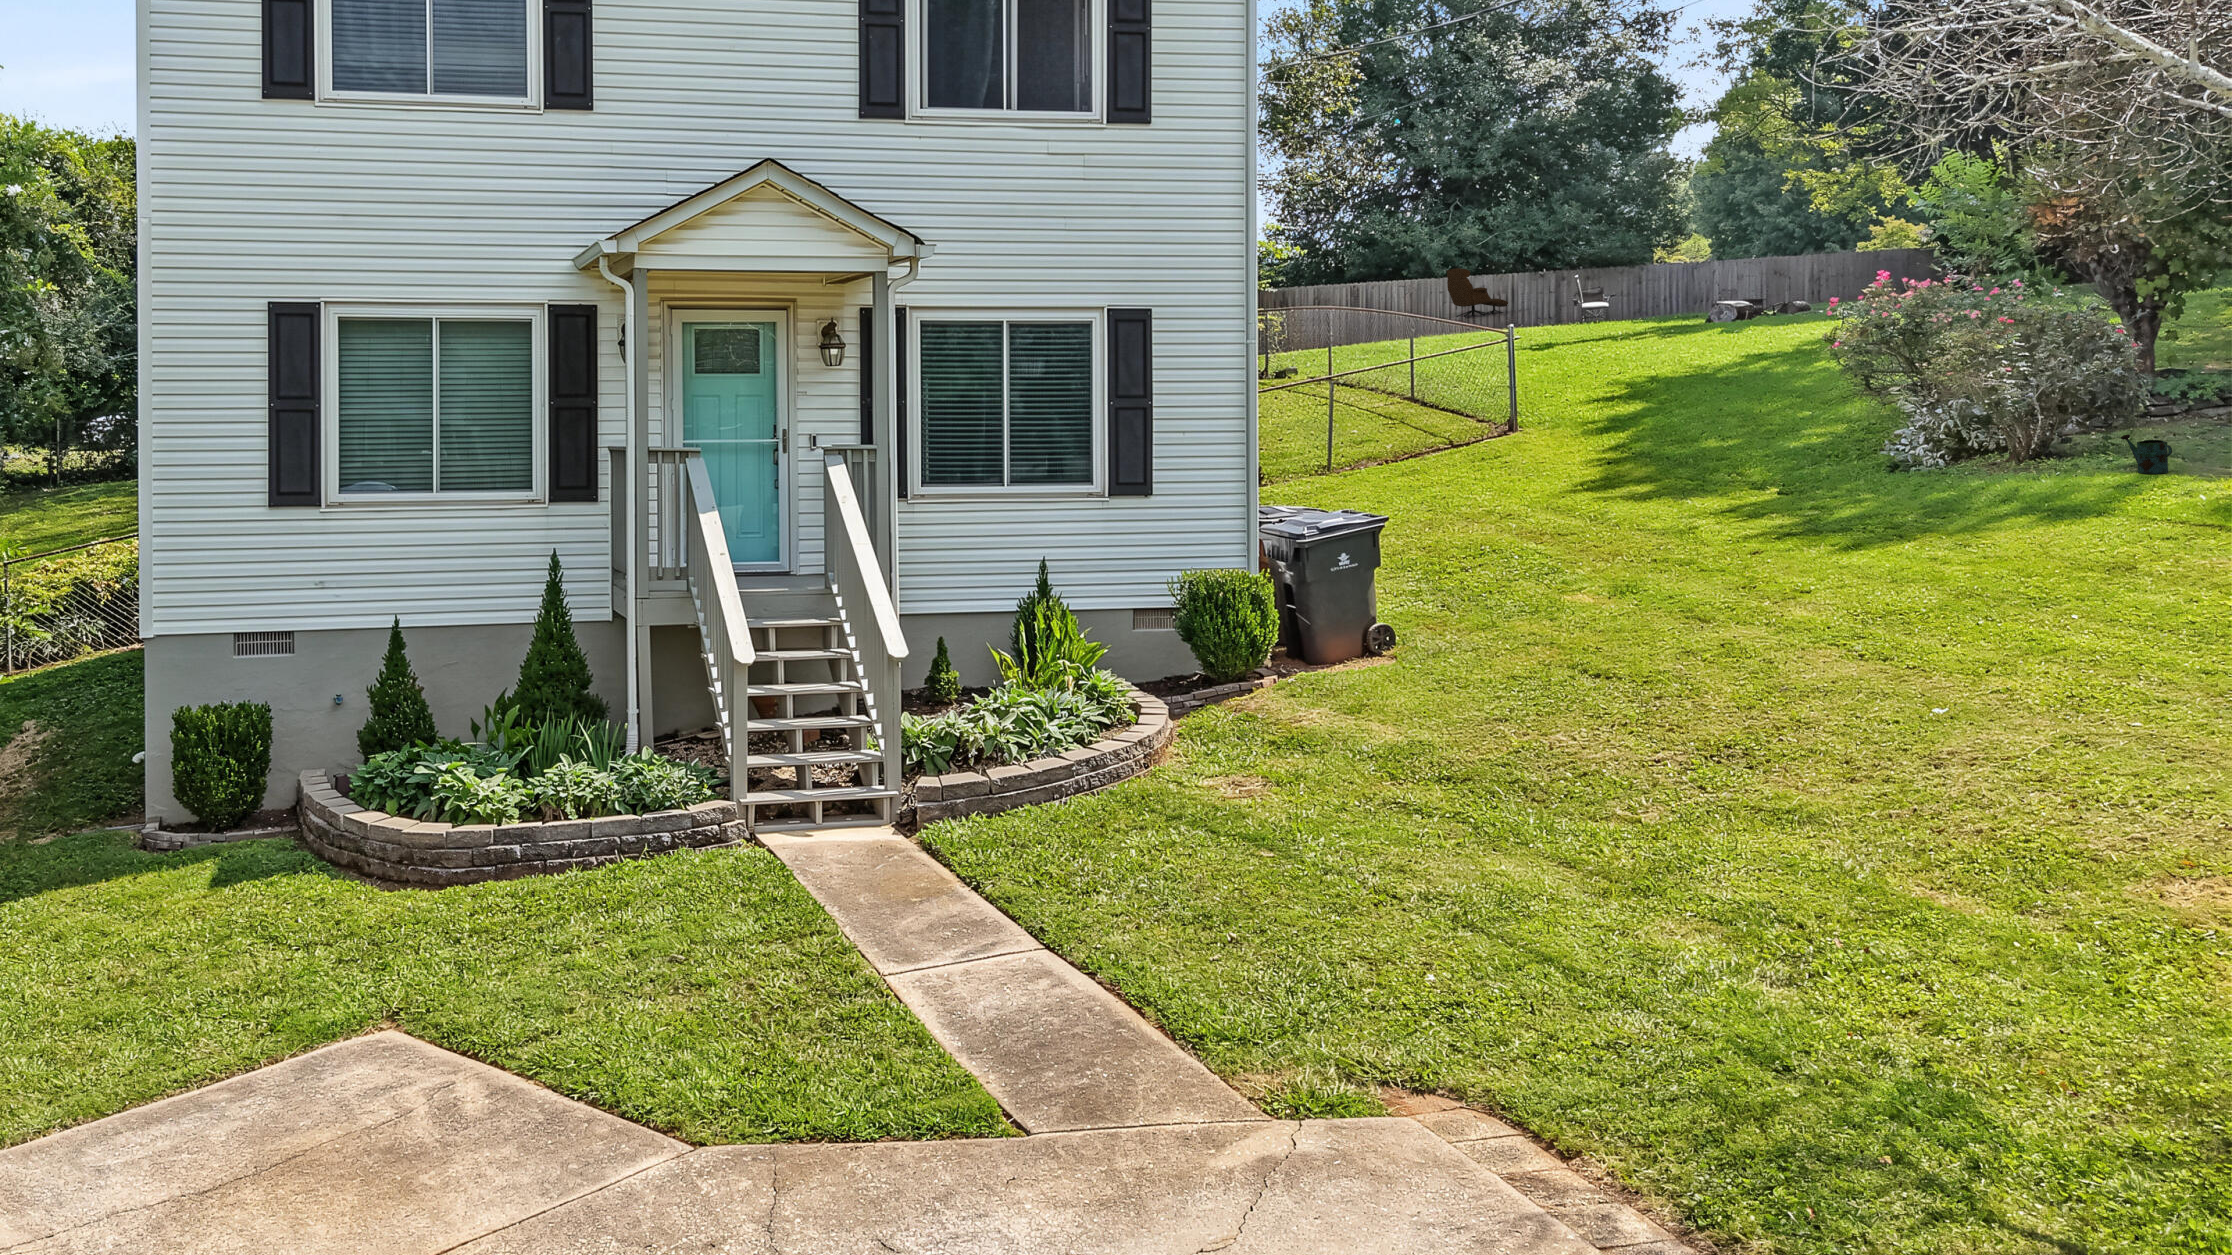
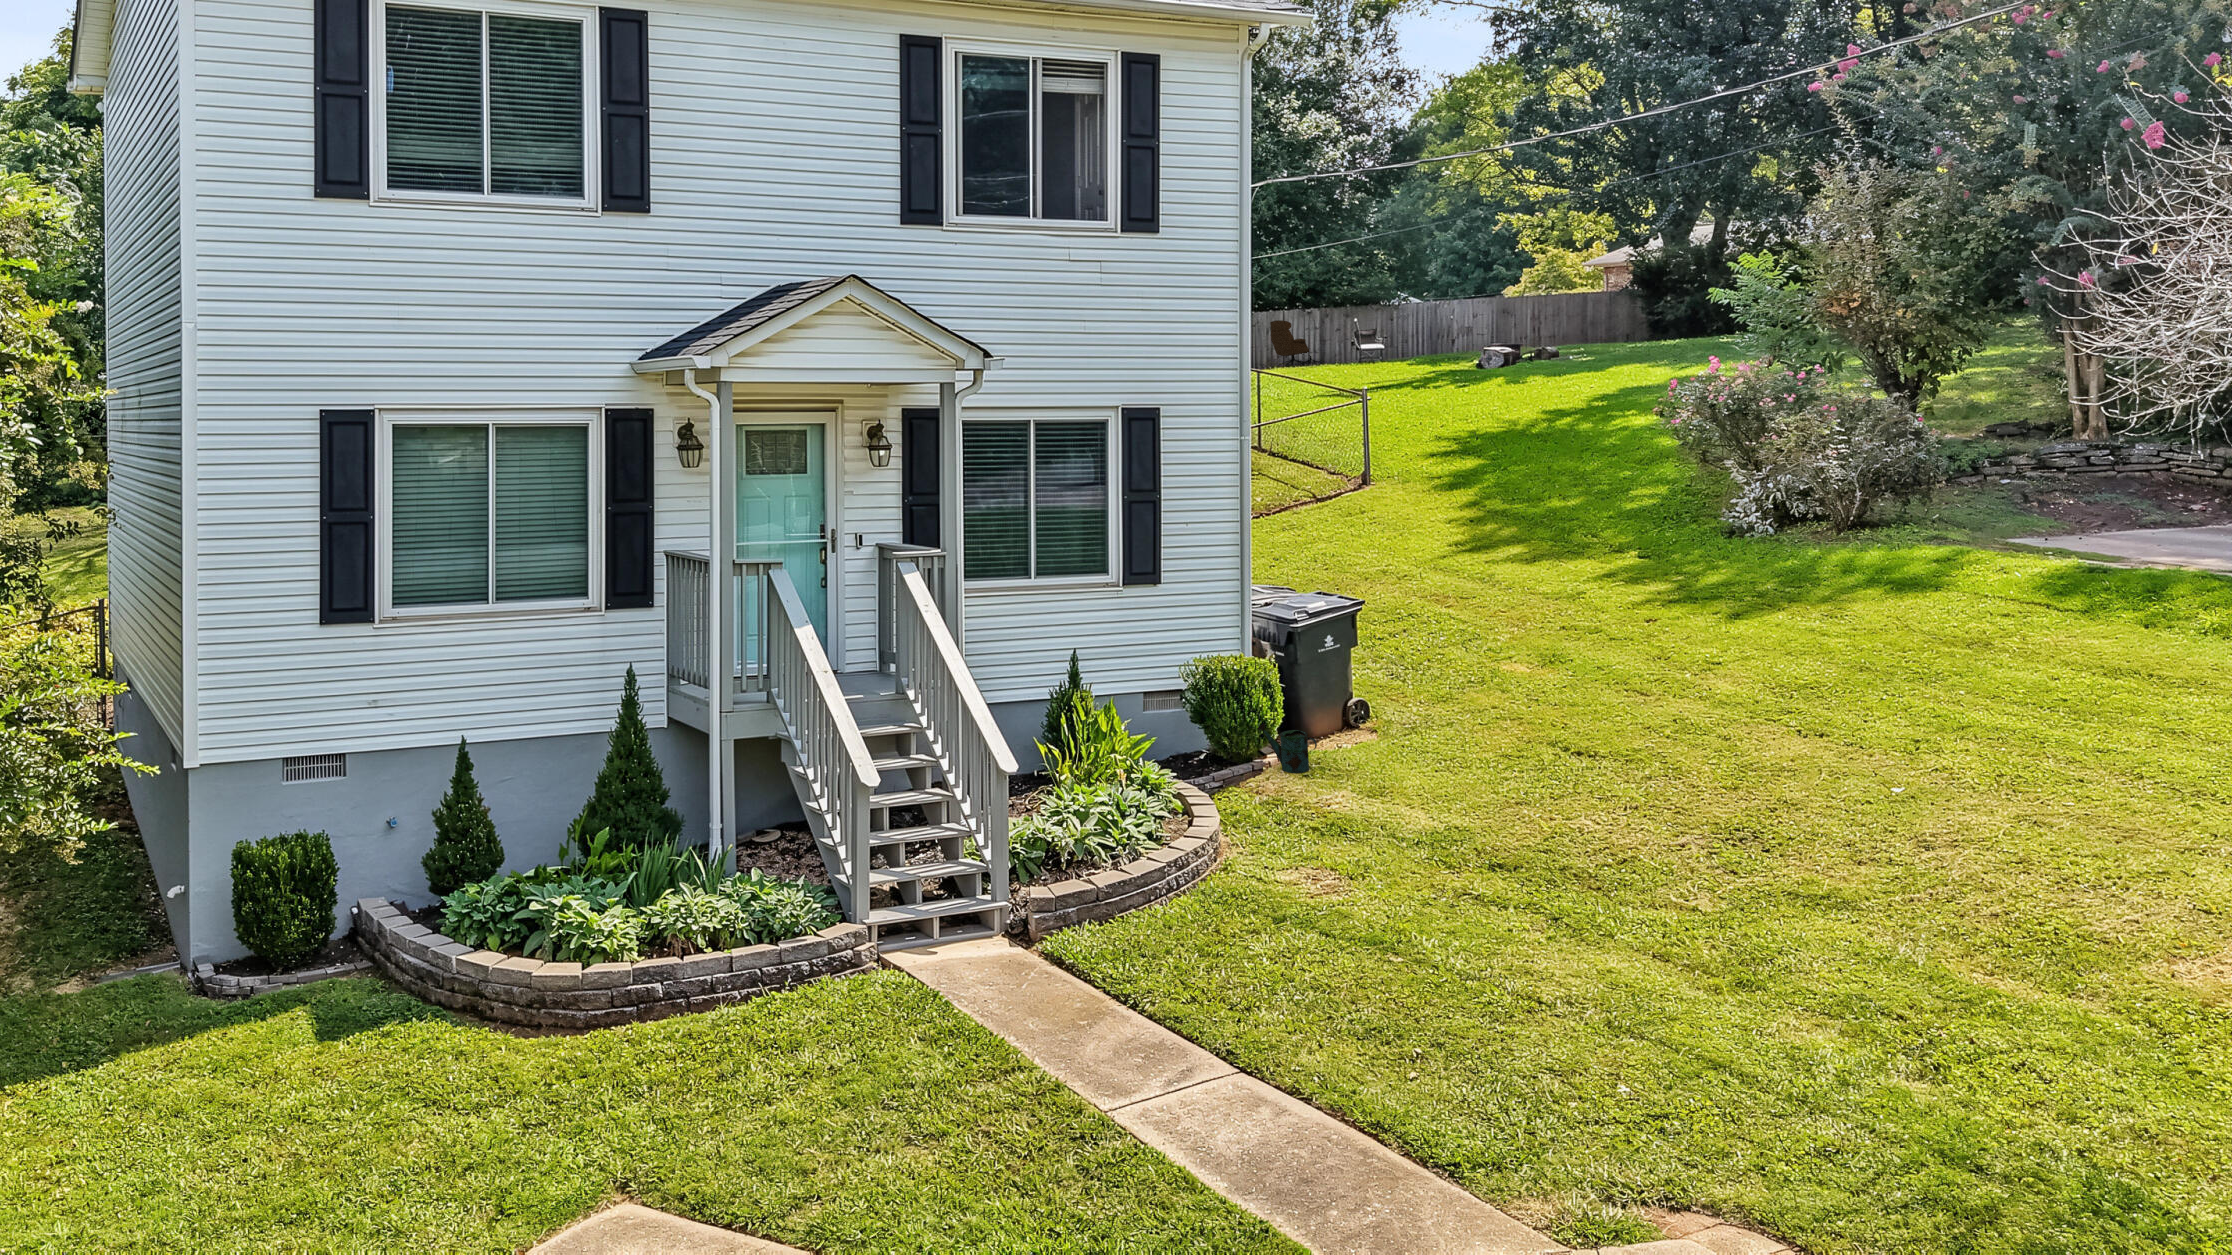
watering can: present [2121,434,2172,474] -> present [1257,724,1317,773]

